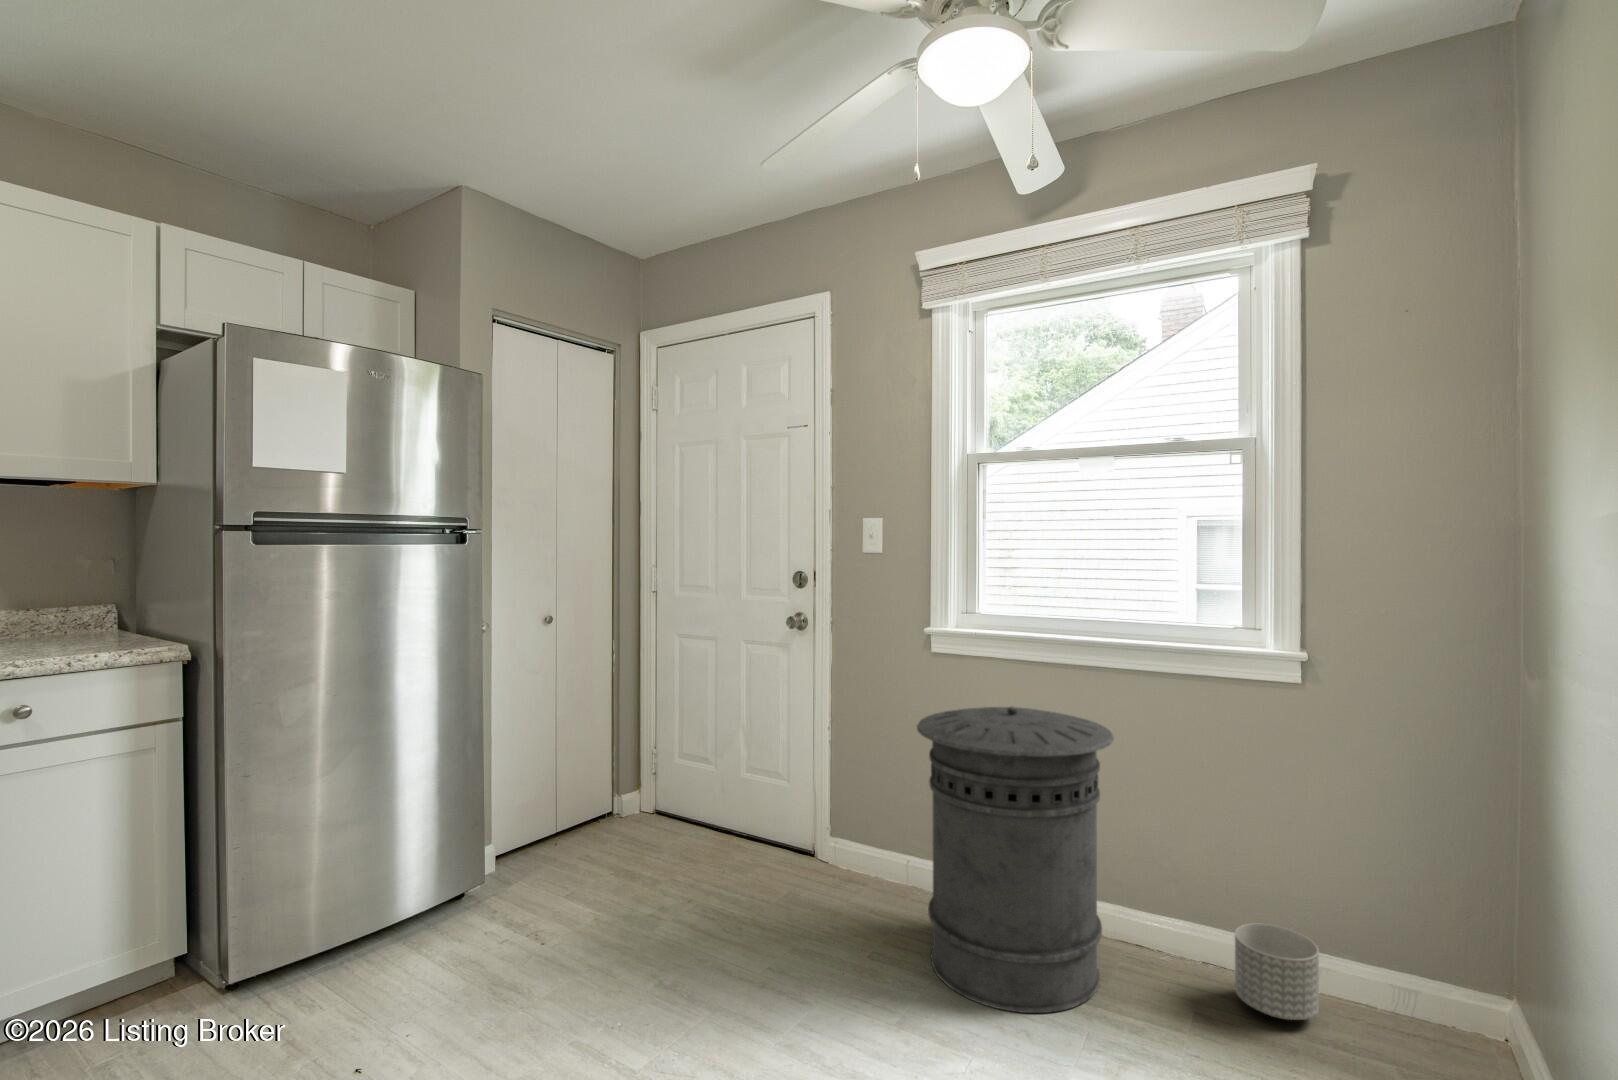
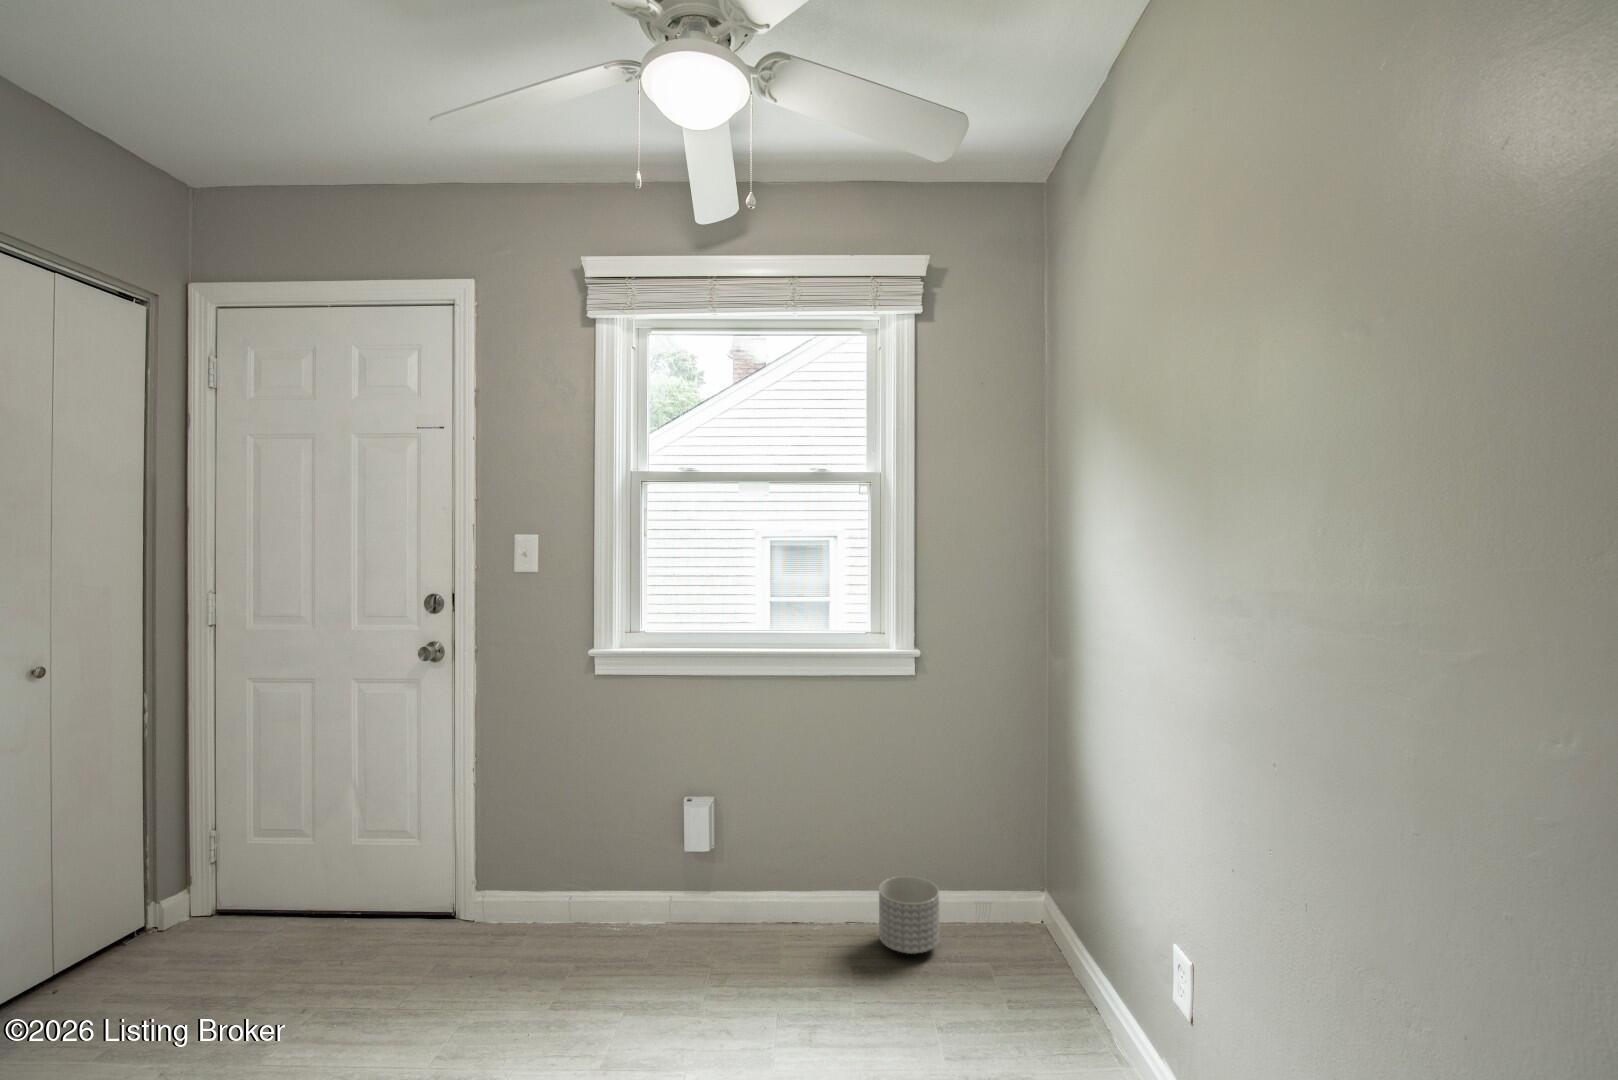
trash can: present [917,706,1114,1013] -> none [600,721,787,1025]

